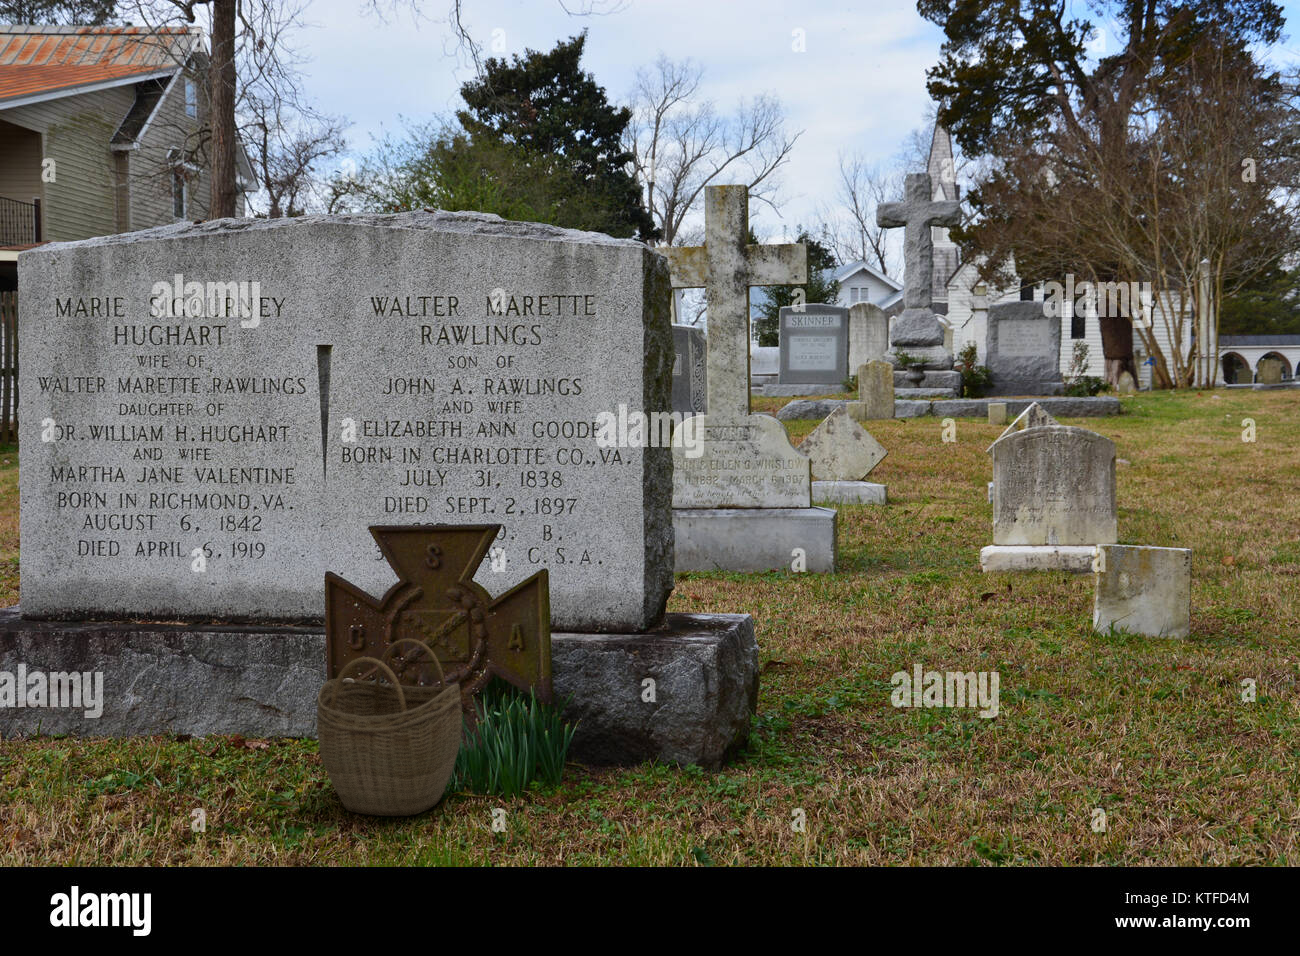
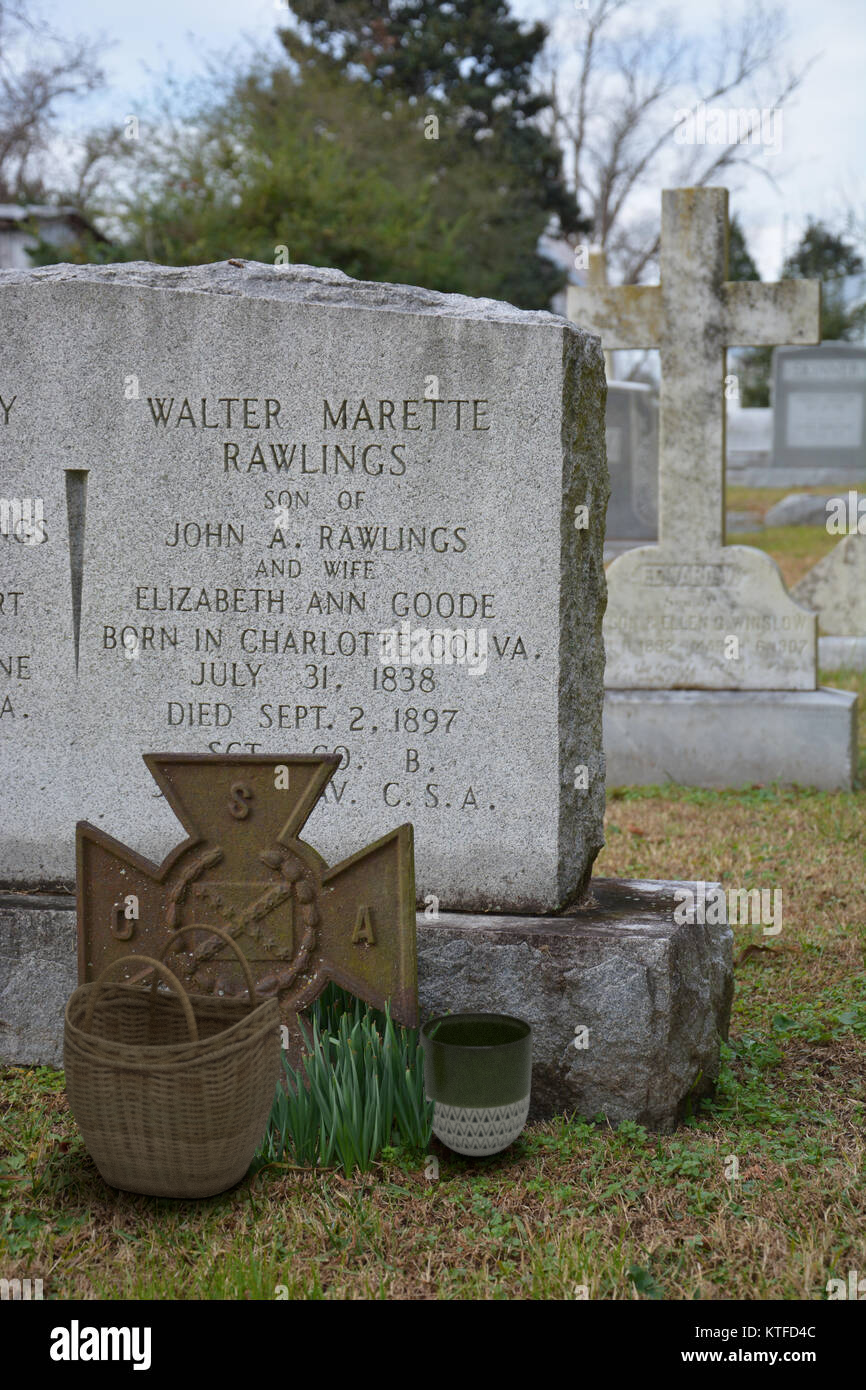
planter: none [553,693,626,785] -> present [420,1012,533,1156]

